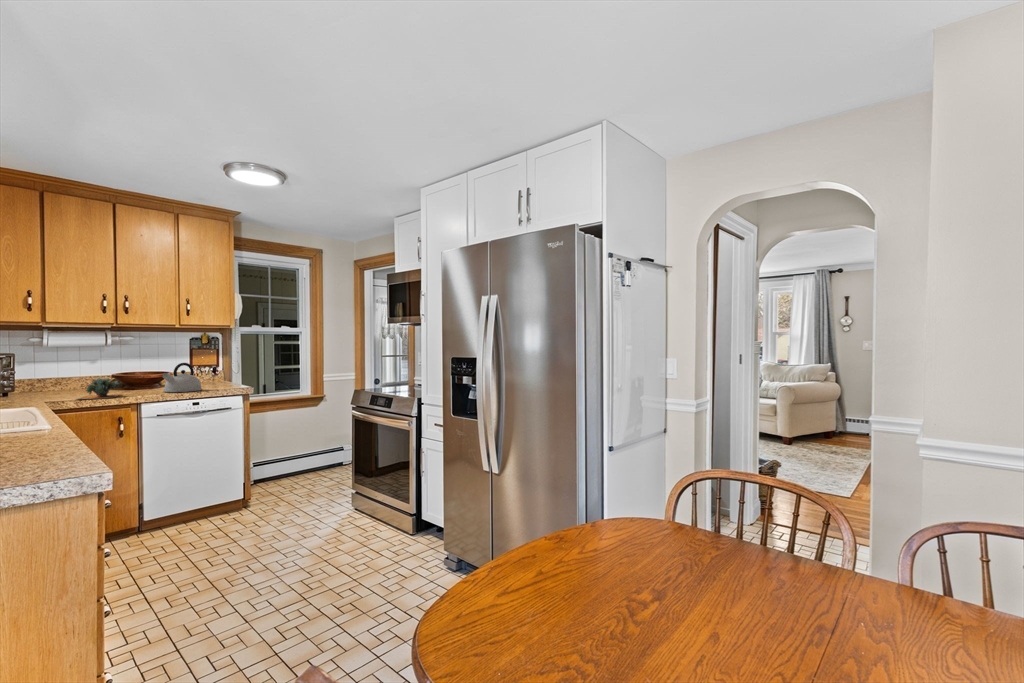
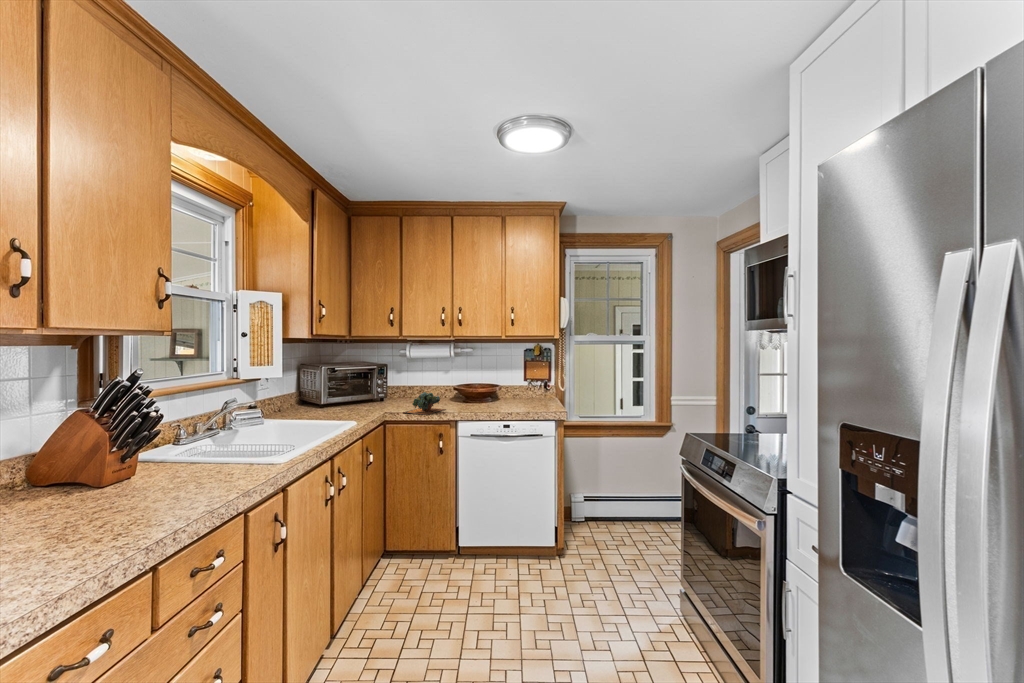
kettle: present [162,363,202,392] -> none [477,379,515,413]

